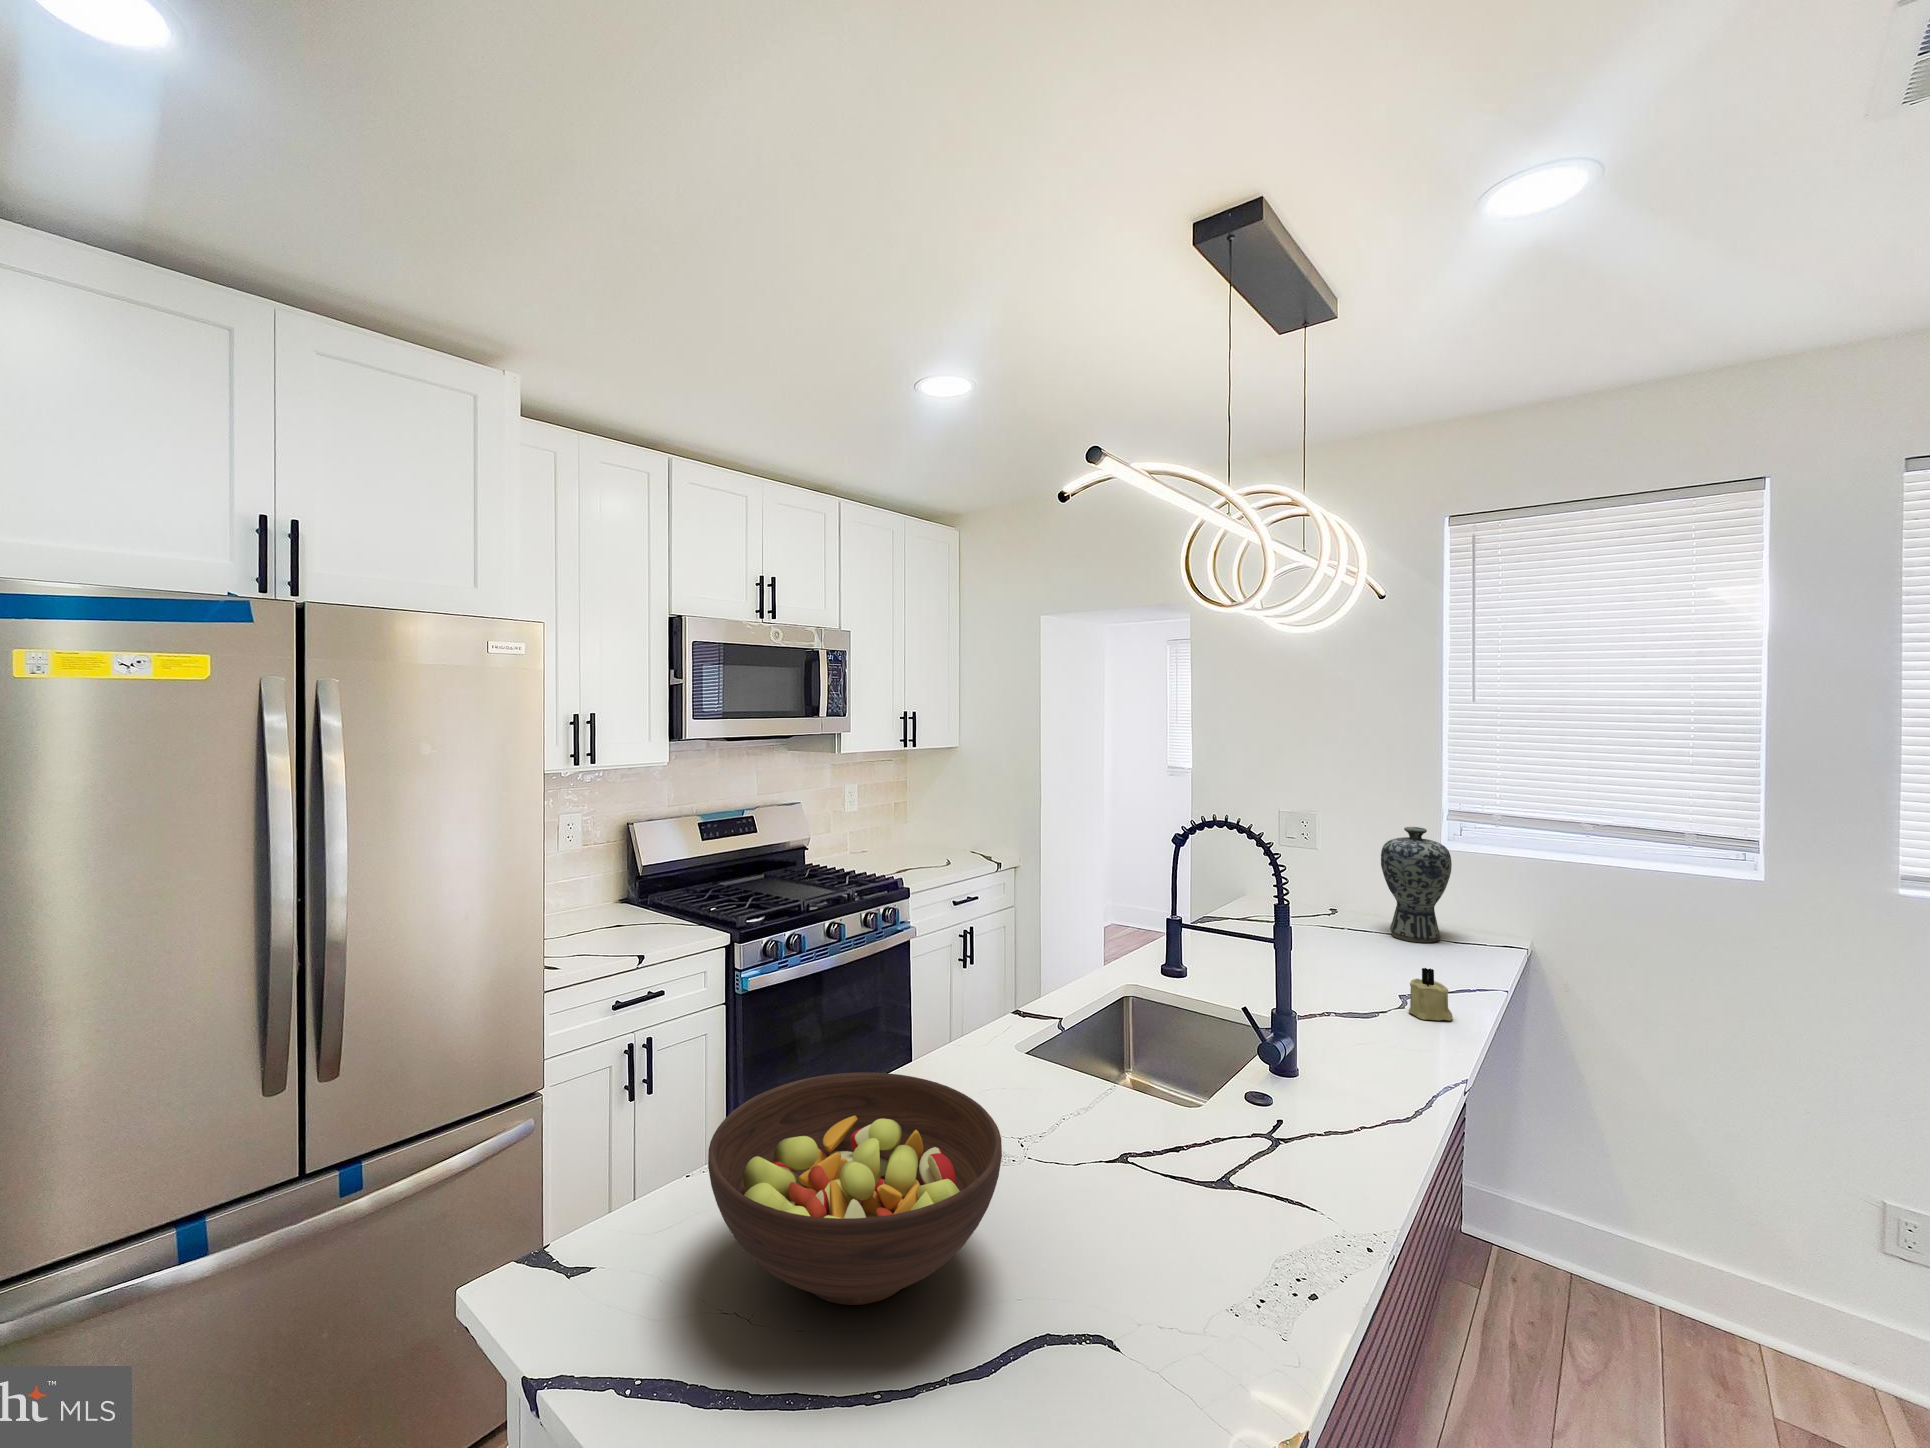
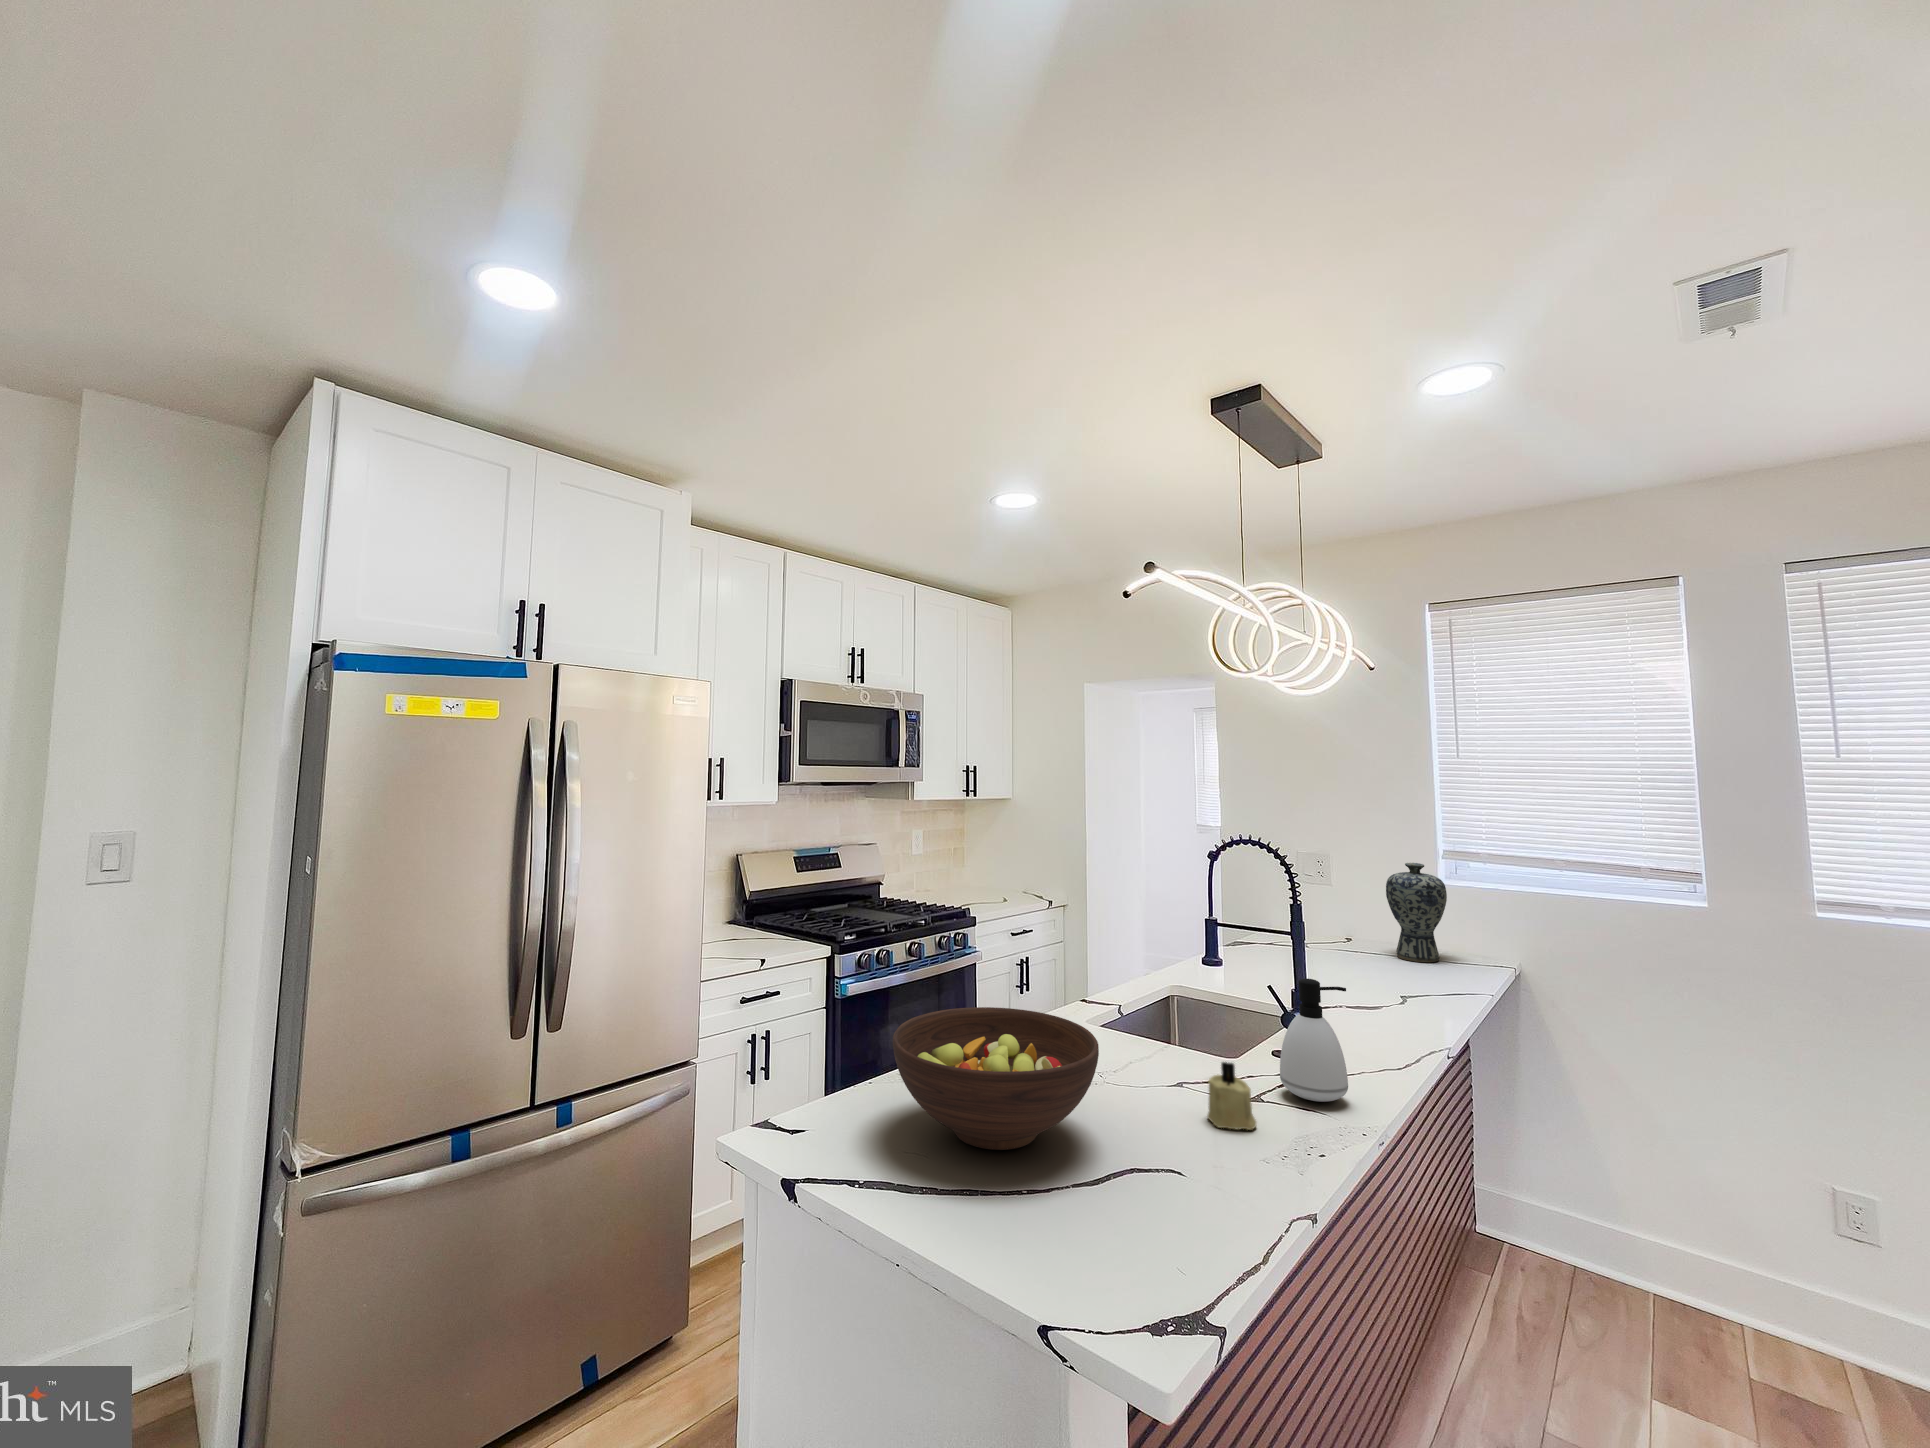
candle: present [1409,968,1453,1021] -> present [1207,1062,1256,1130]
soap dispenser: none [1255,1022,1346,1188] -> present [1280,979,1348,1102]

